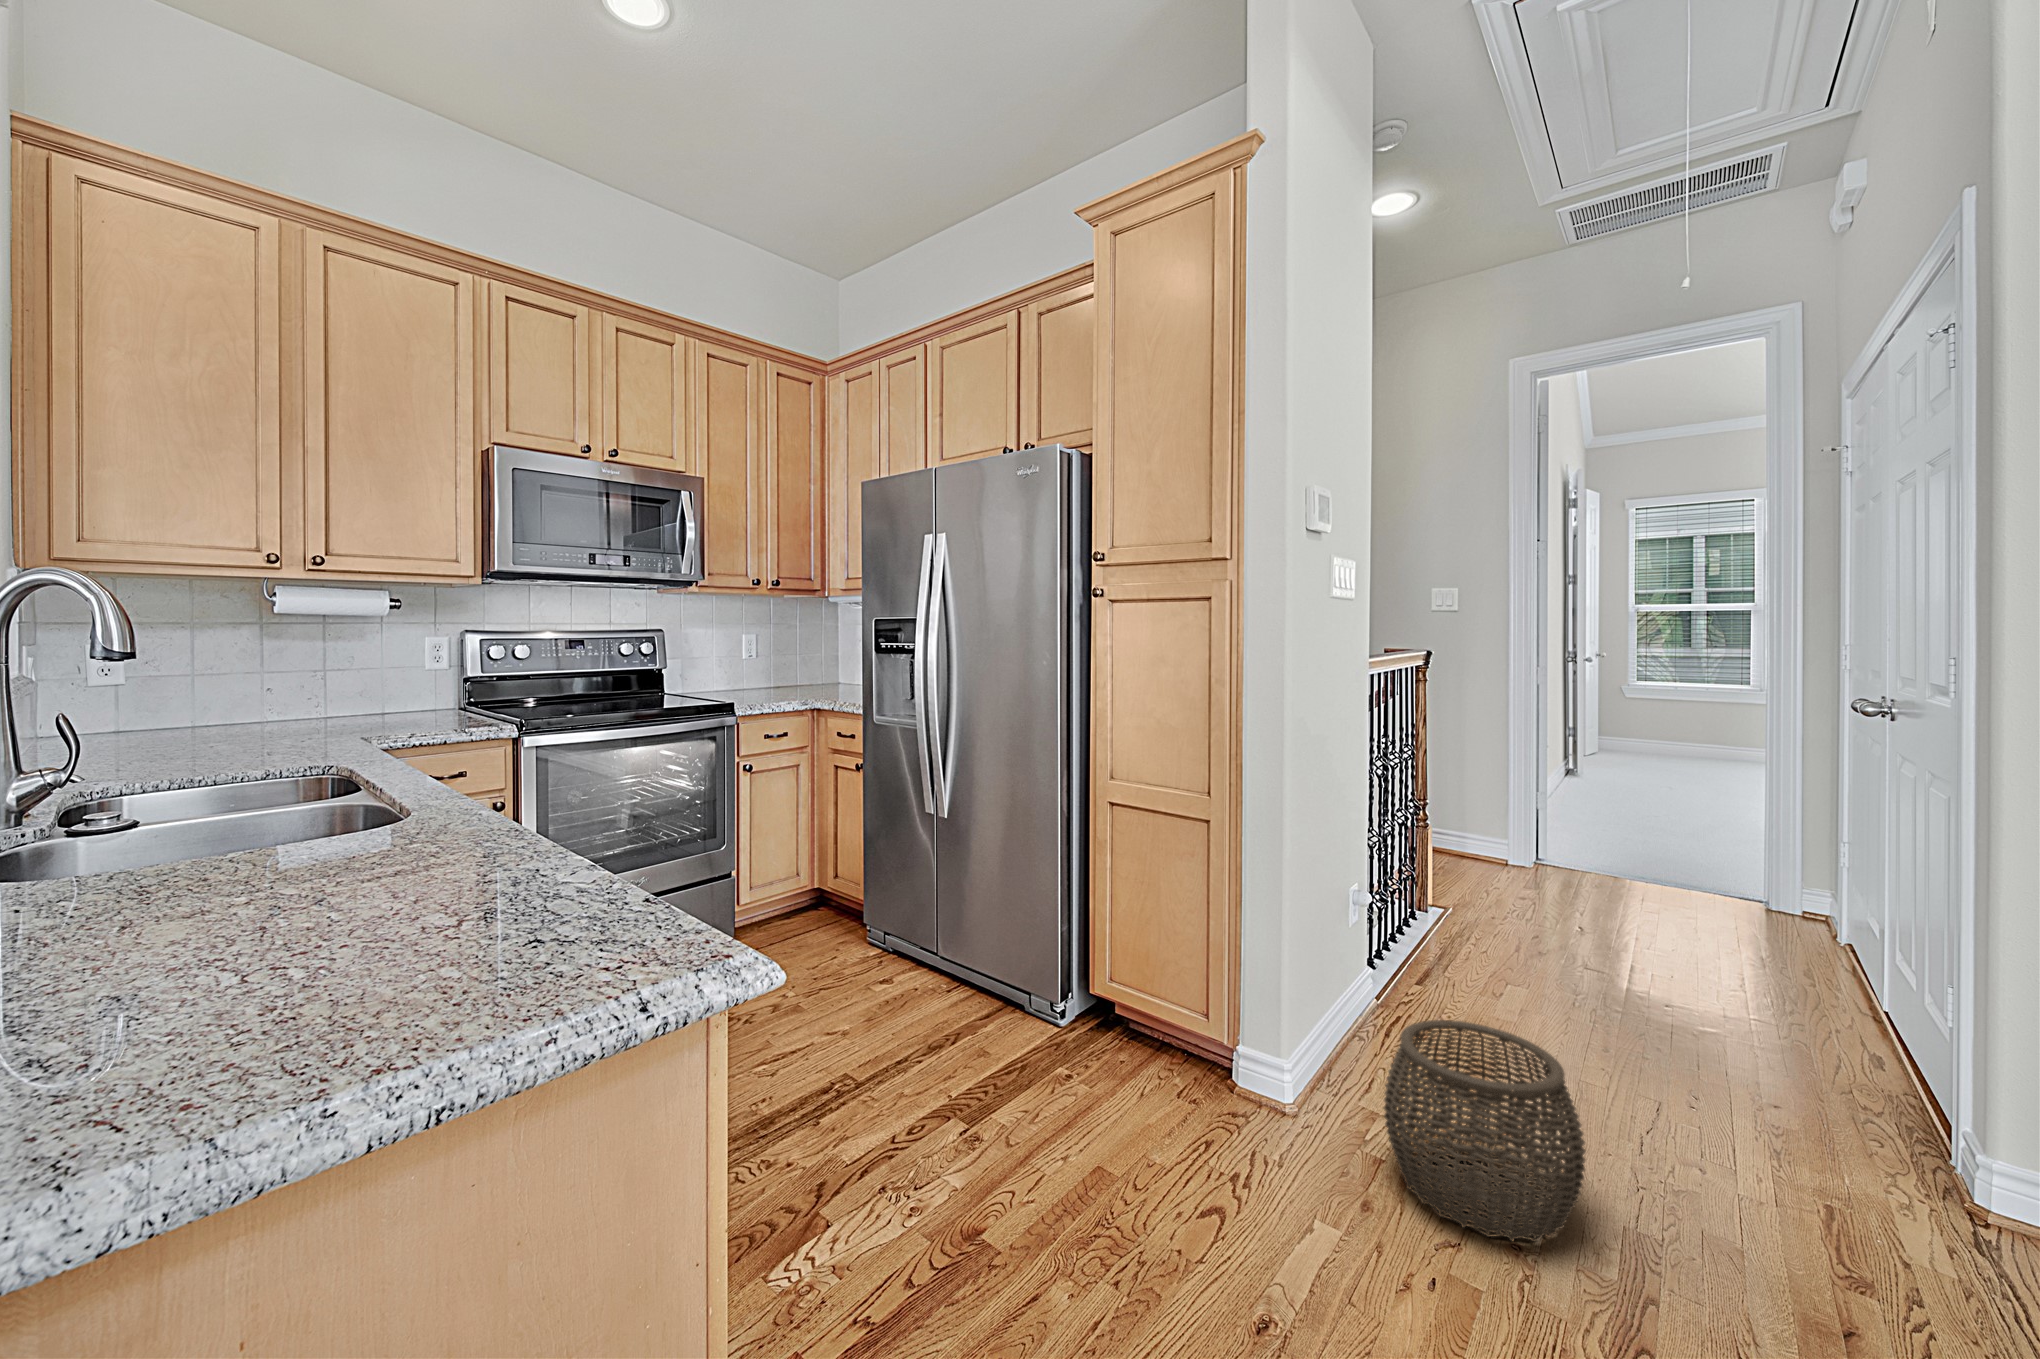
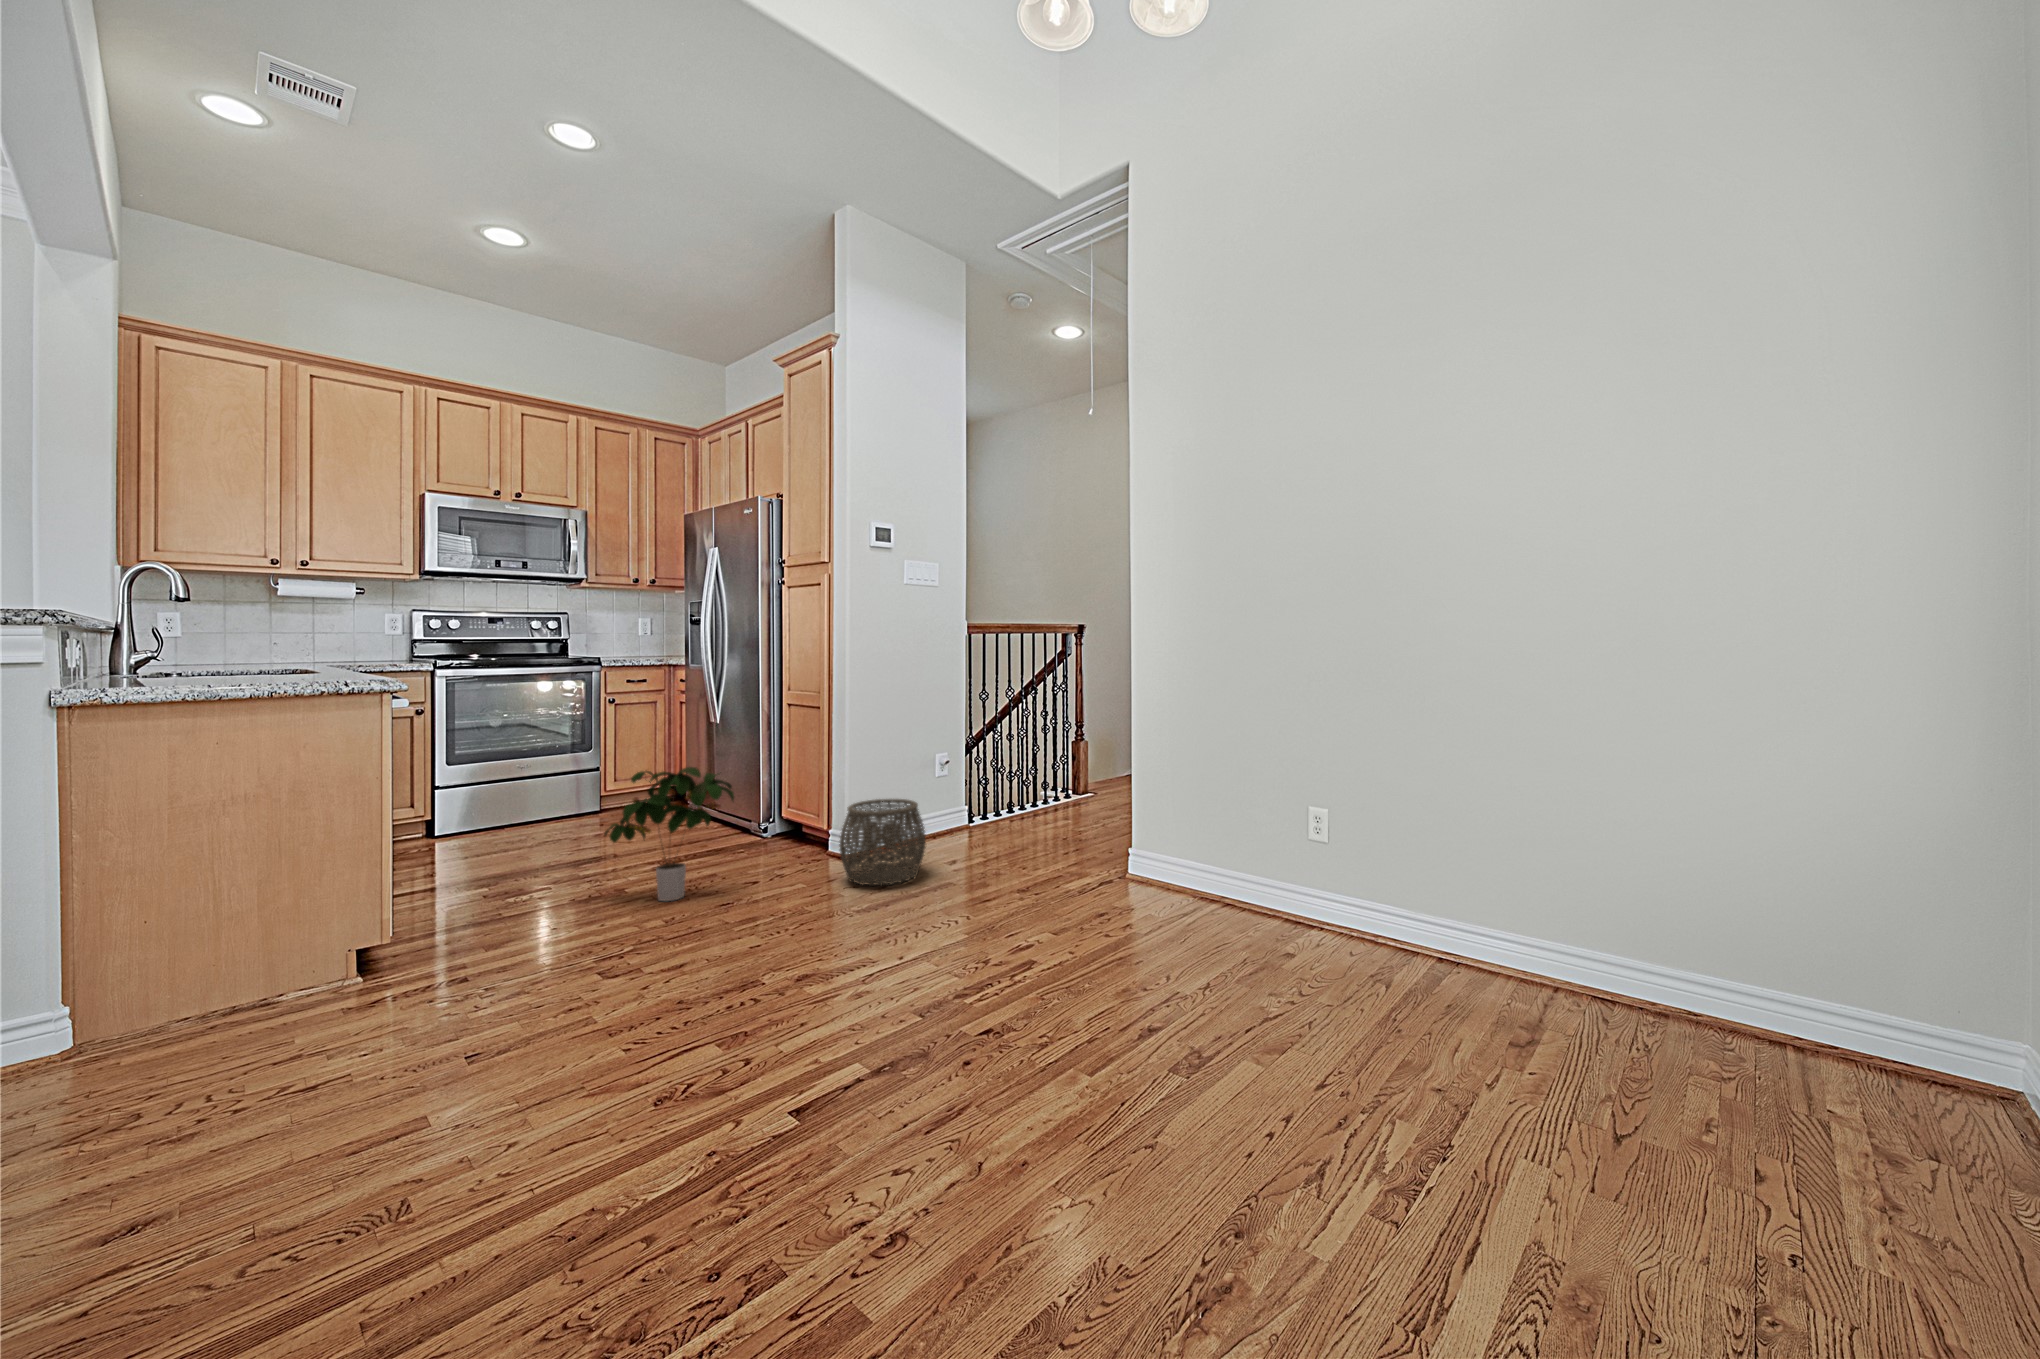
potted plant: none [986,989,1237,1289] -> present [605,767,734,901]

